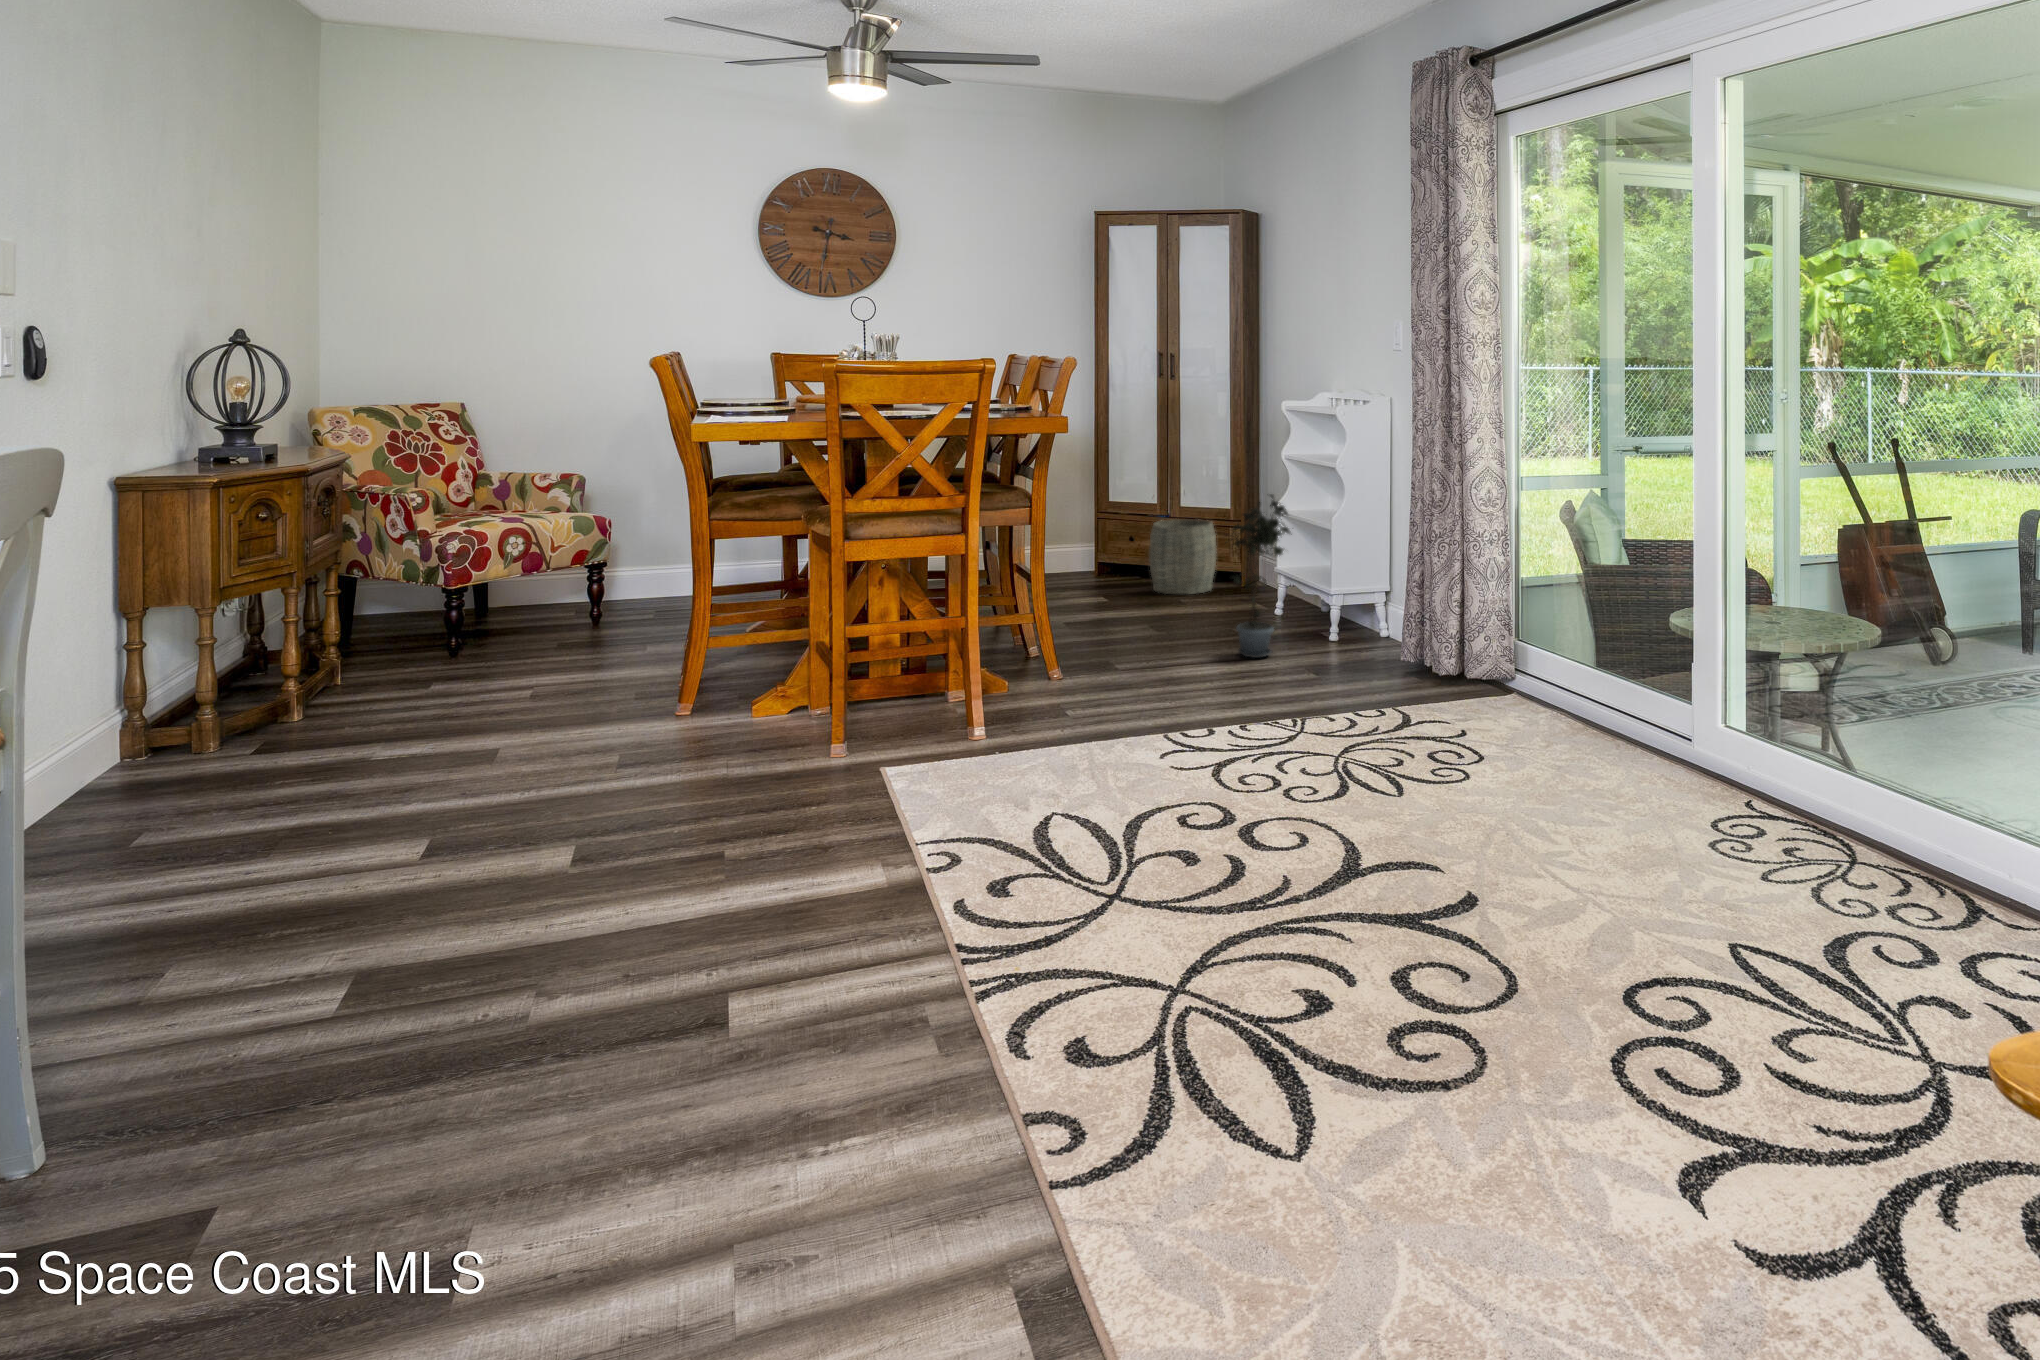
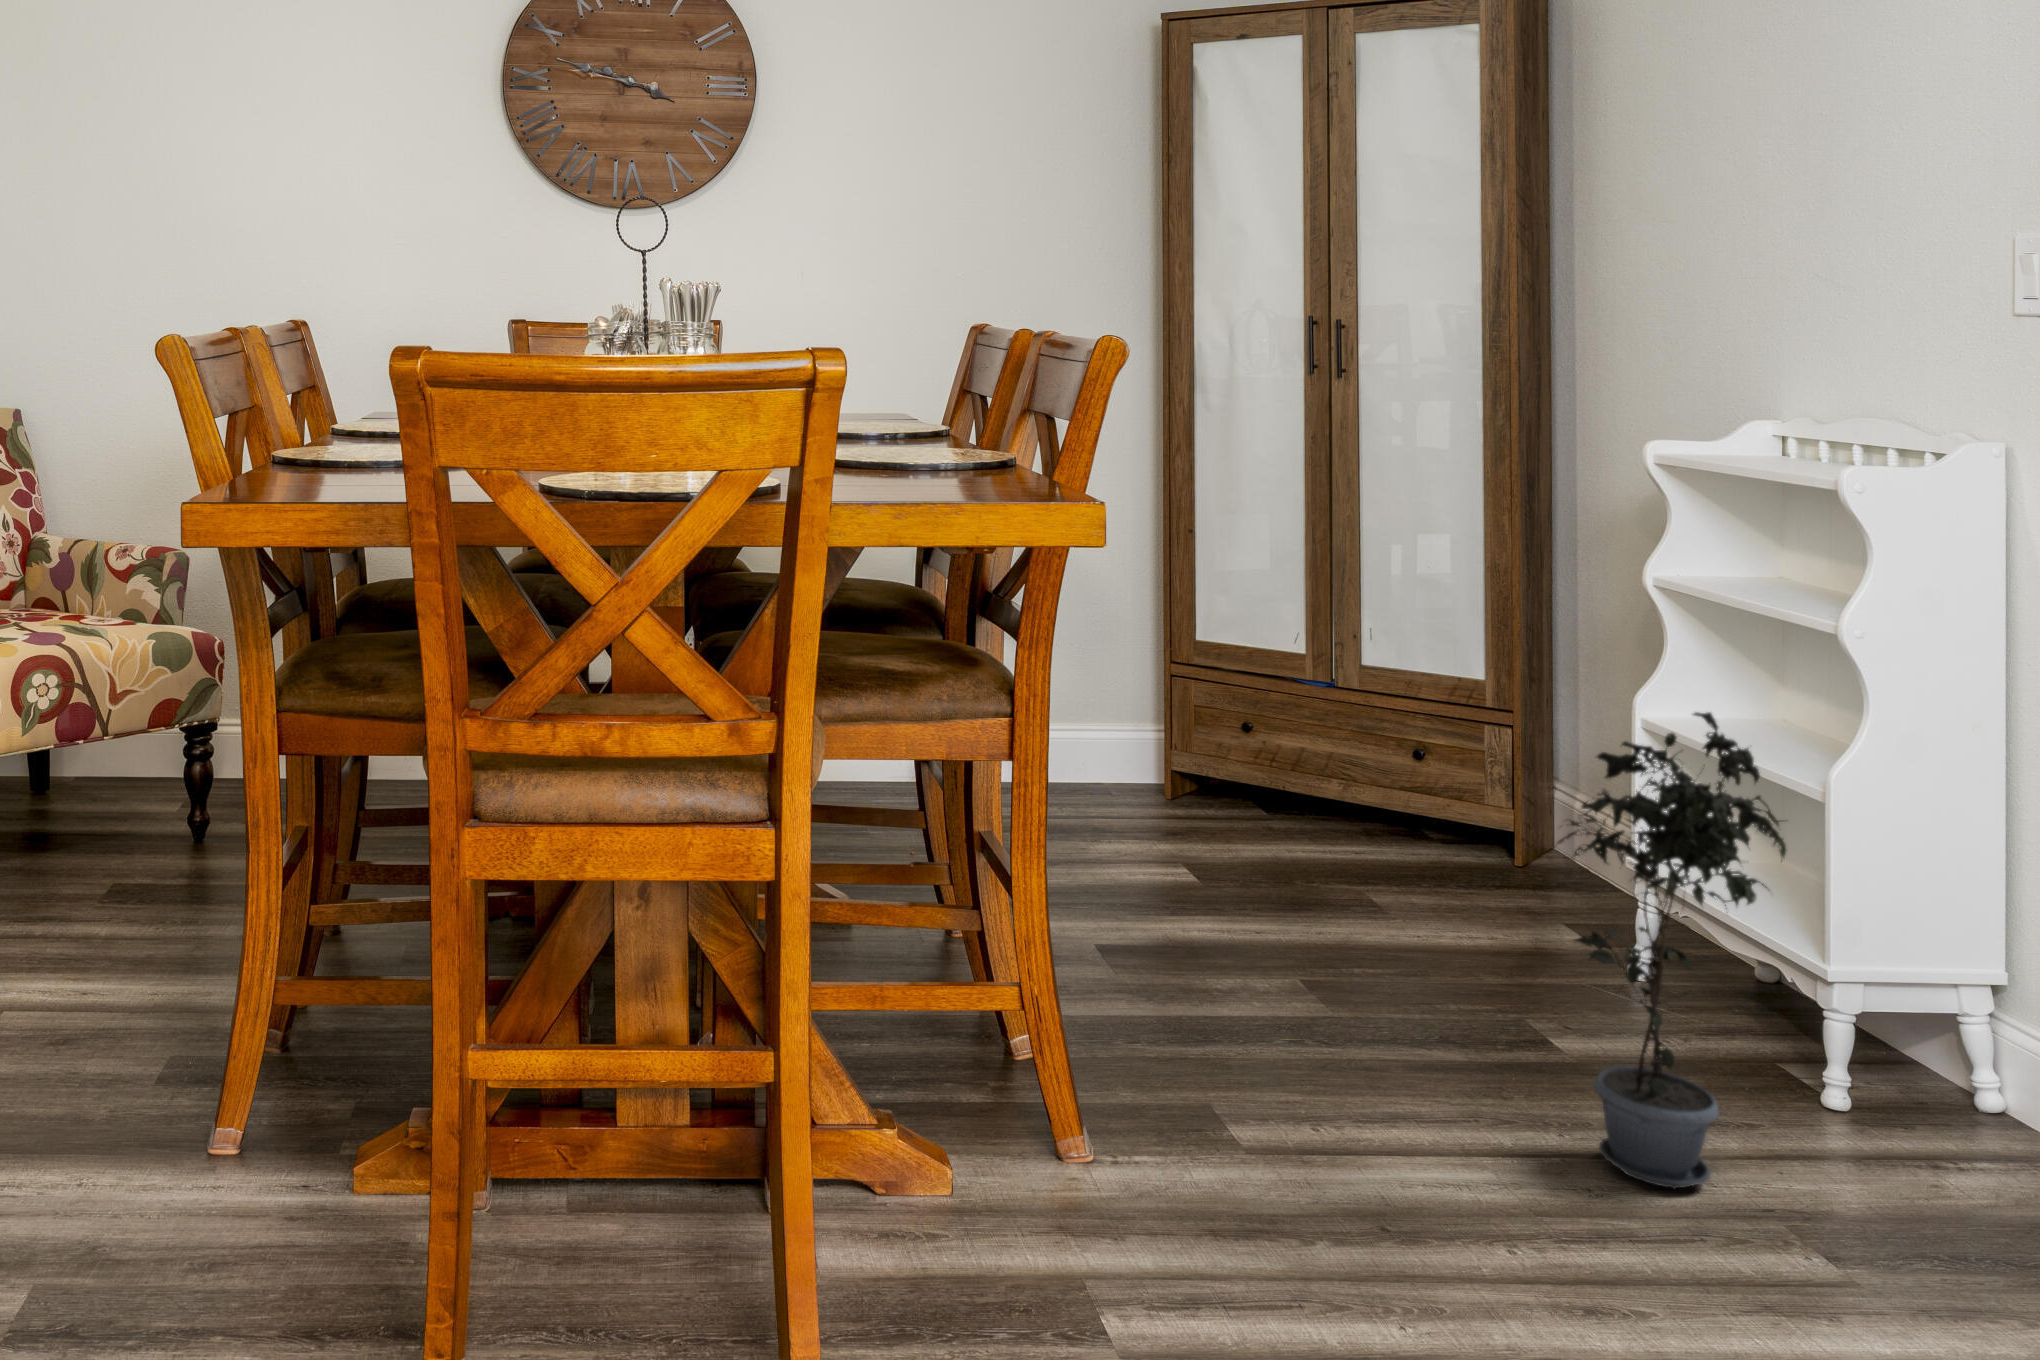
woven basket: present [1149,519,1216,594] -> none [1273,693,1437,879]

